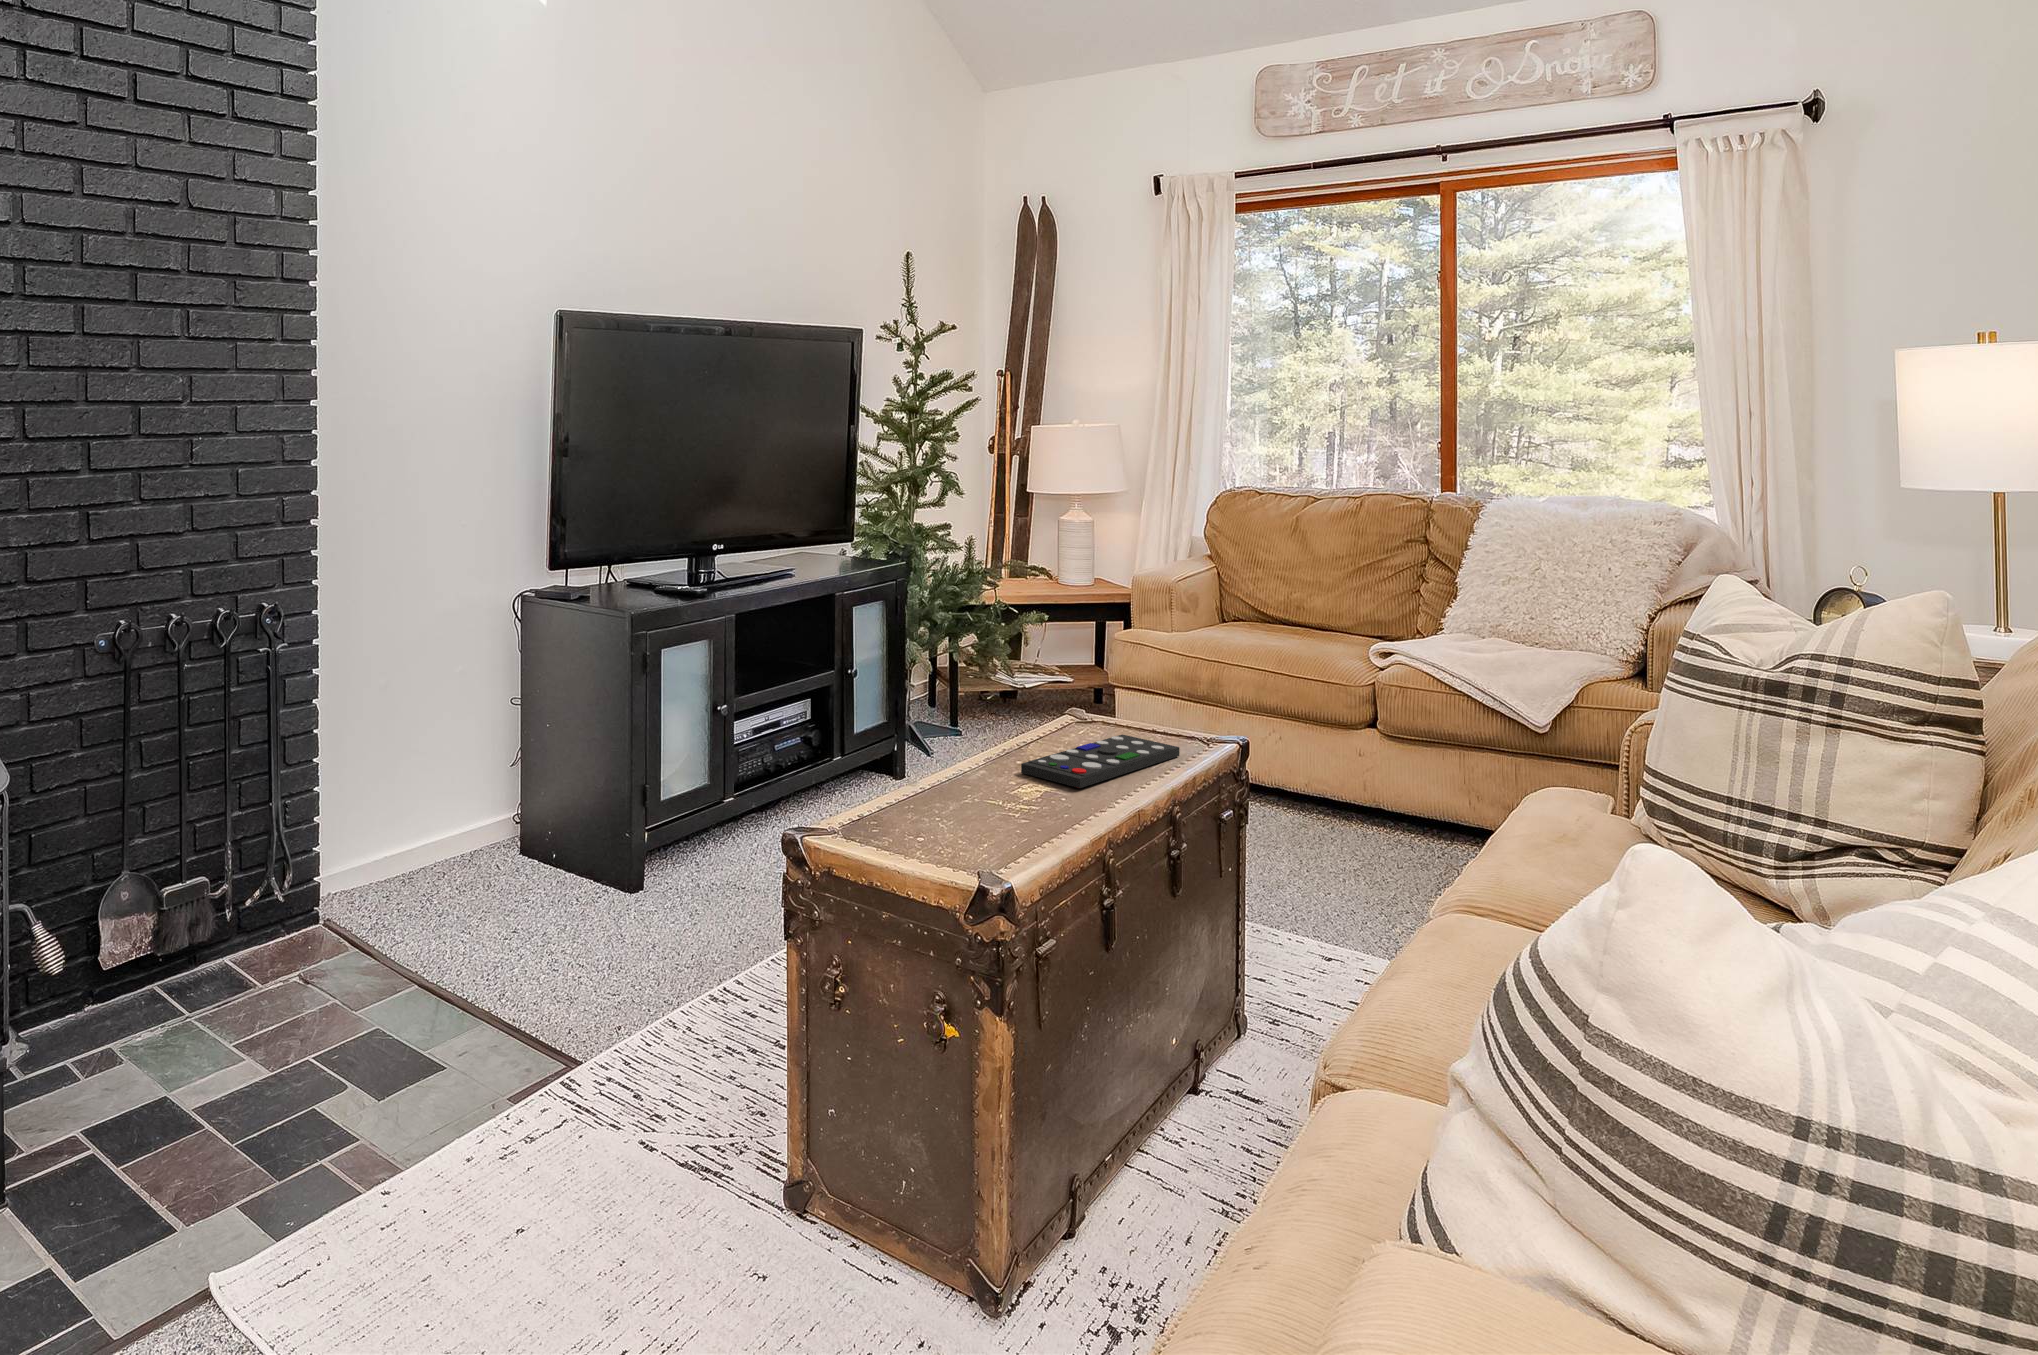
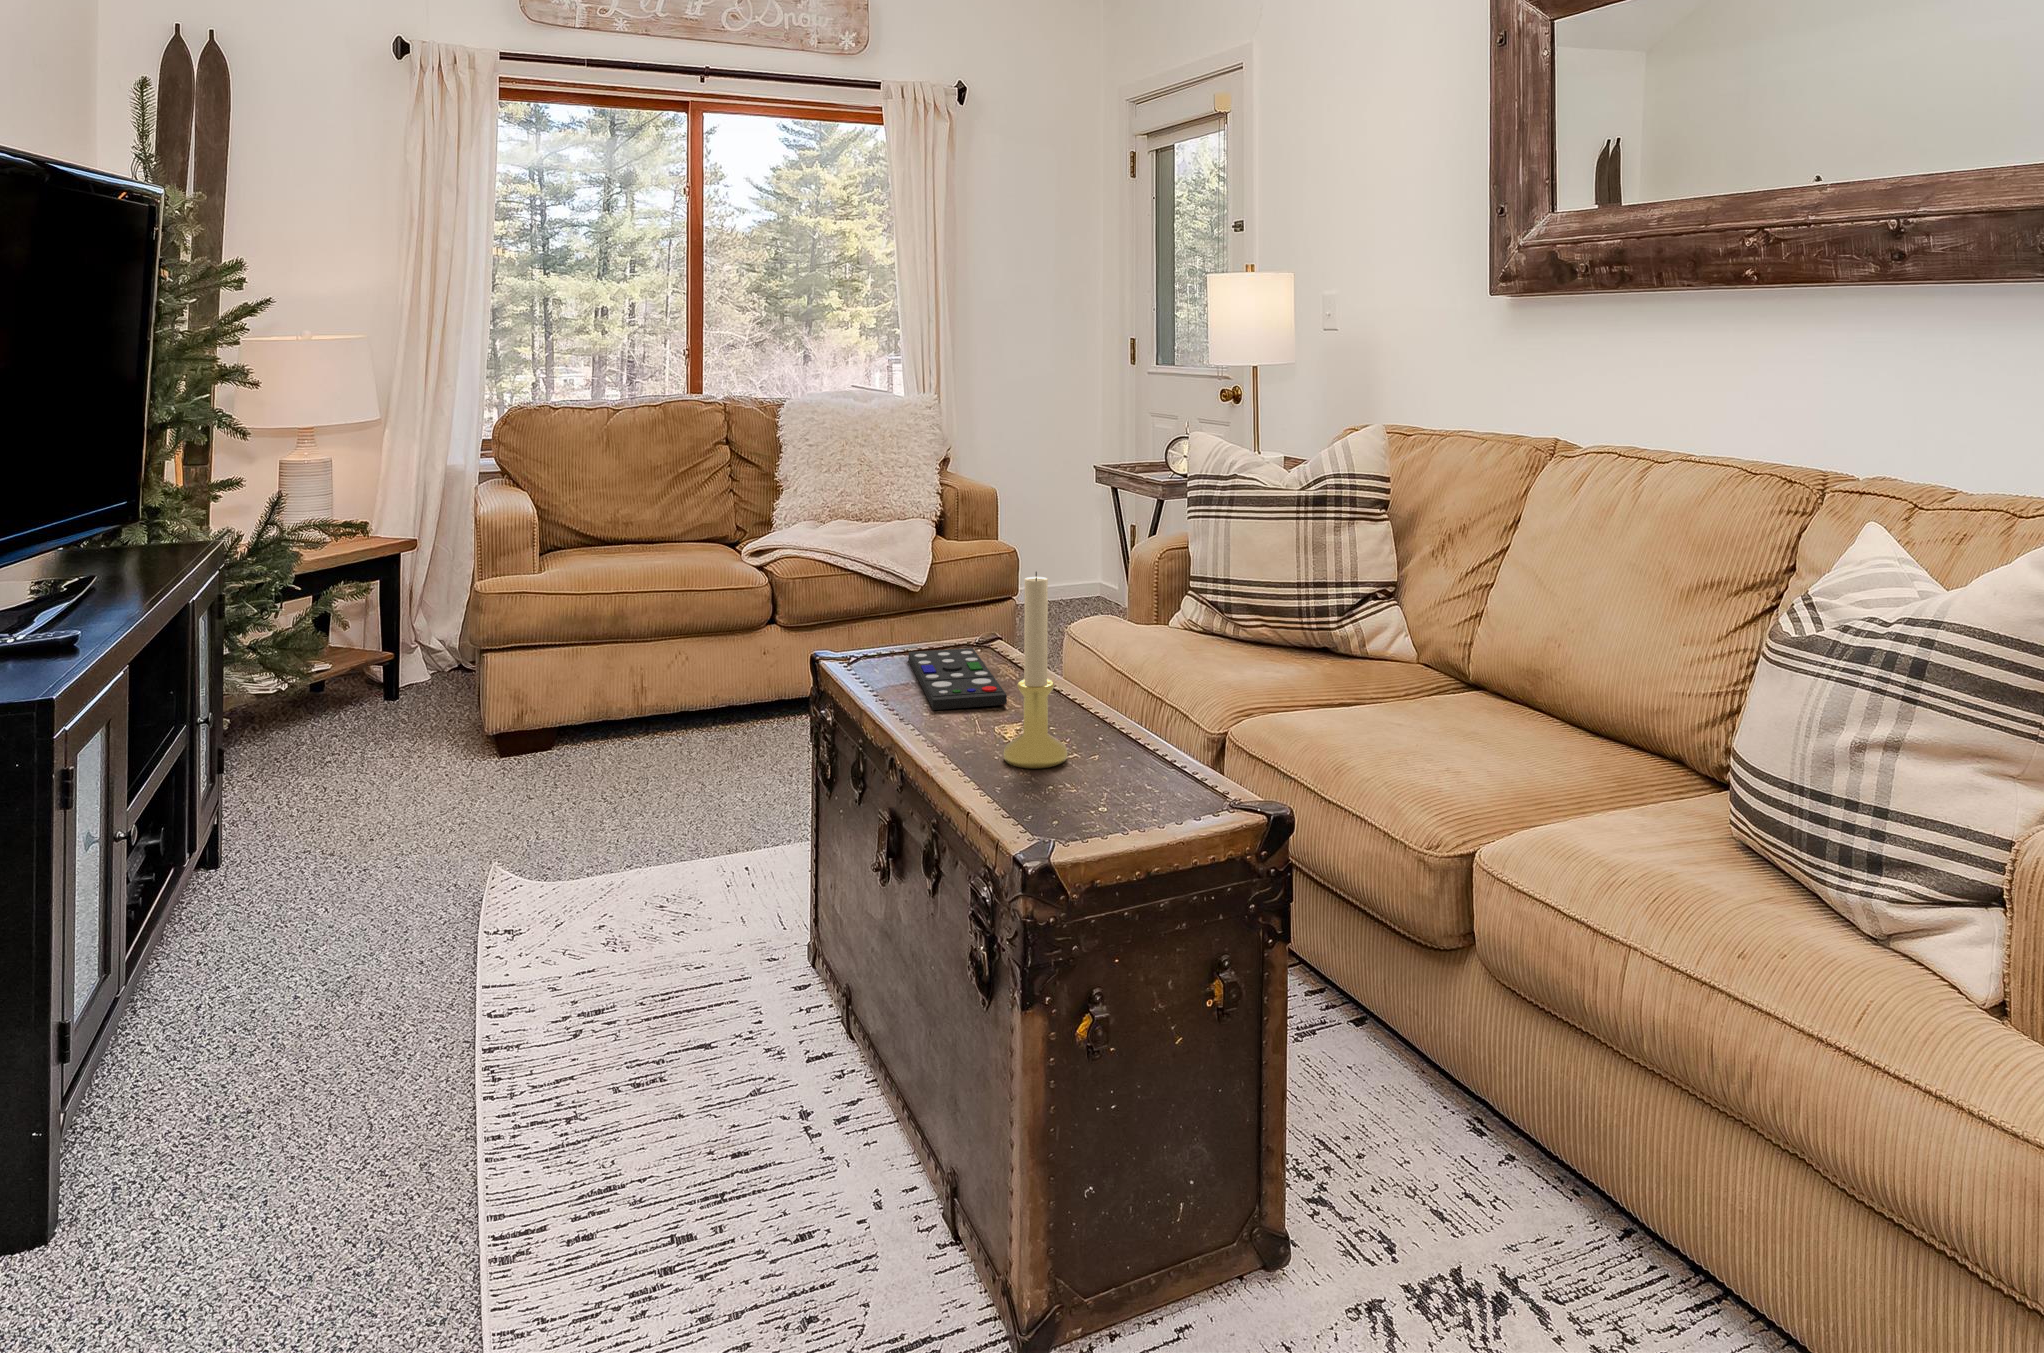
candle holder: none [951,647,1011,830] -> present [1003,572,1068,768]

